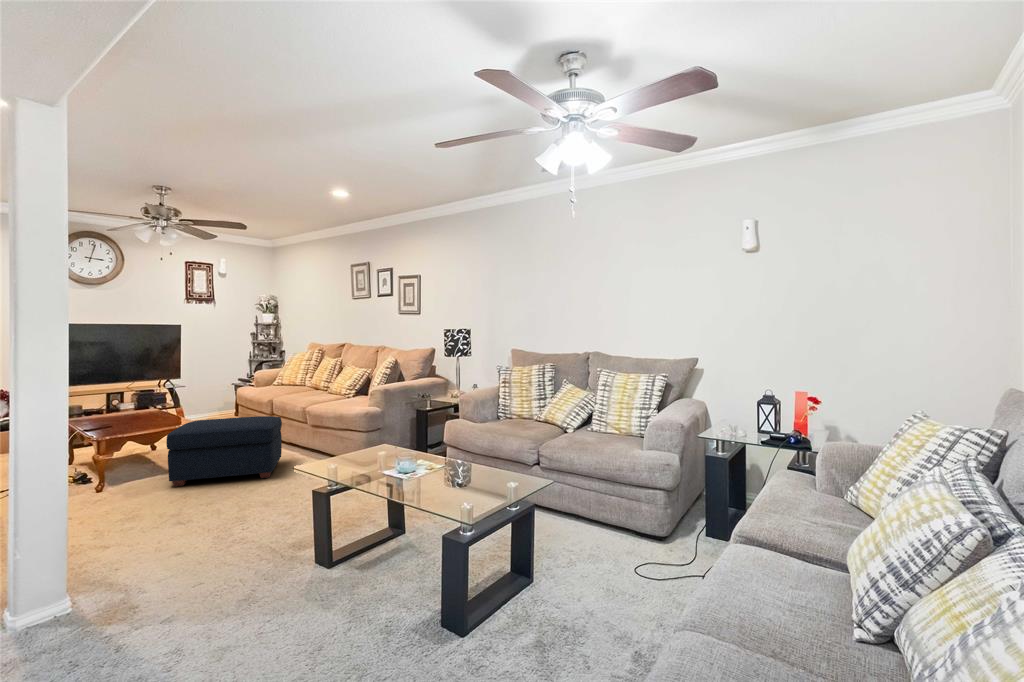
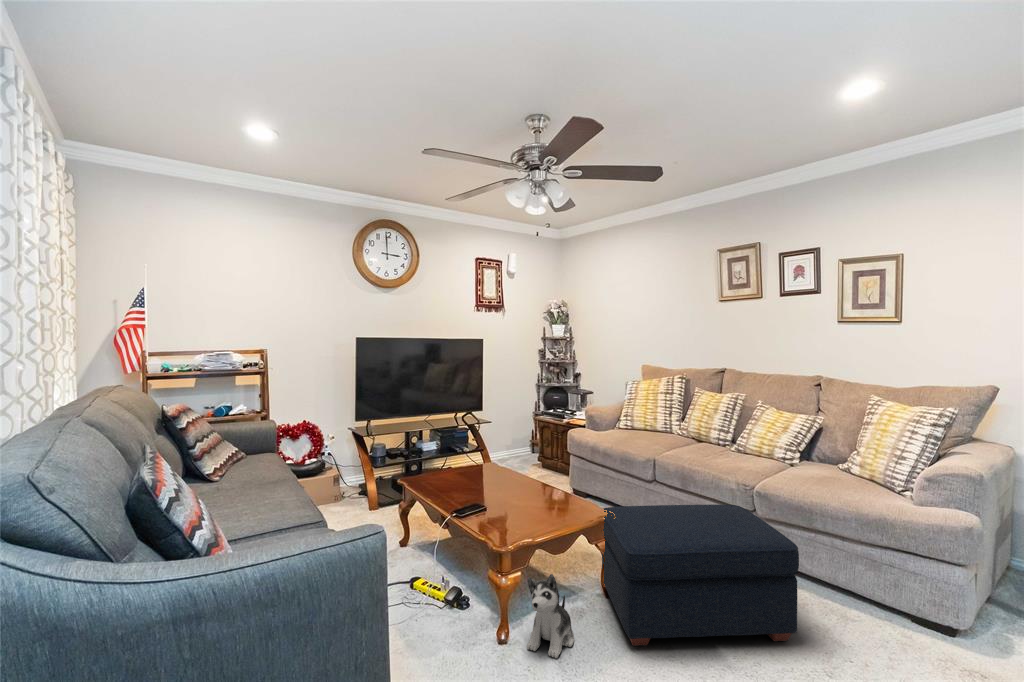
plush toy: none [104,451,144,494] -> present [527,574,574,658]

